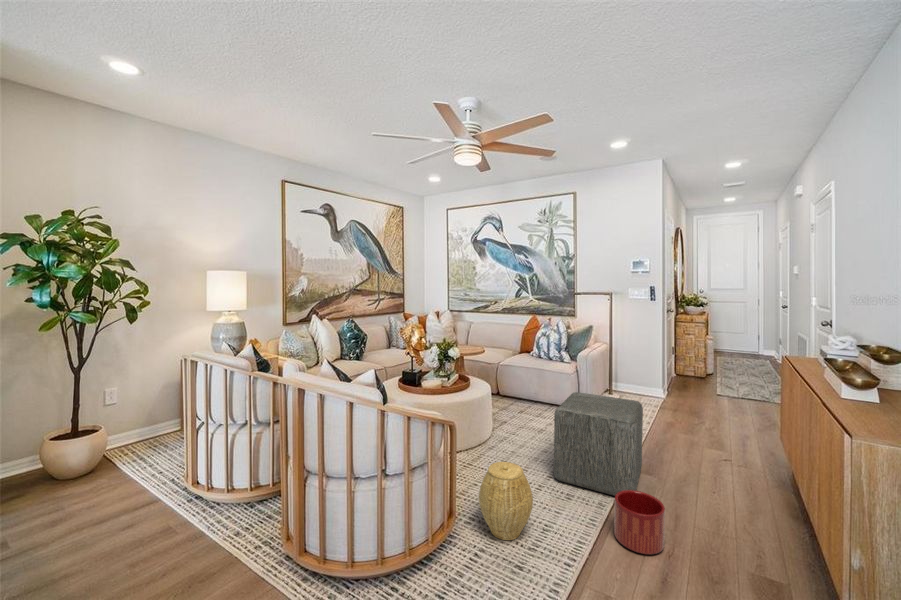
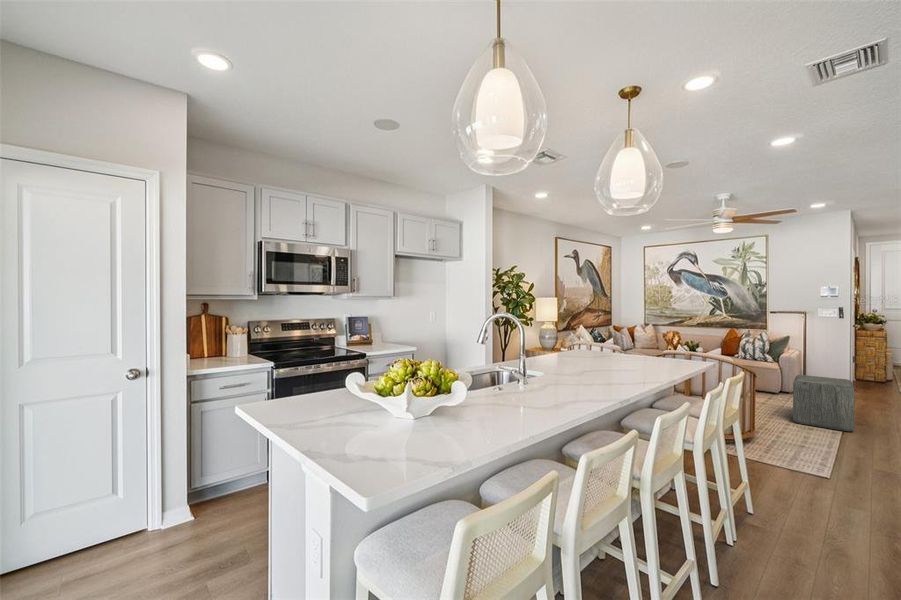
woven basket: present [479,462,533,540] -> none [763,402,798,439]
planter: present [614,490,665,554] -> none [847,420,880,447]

